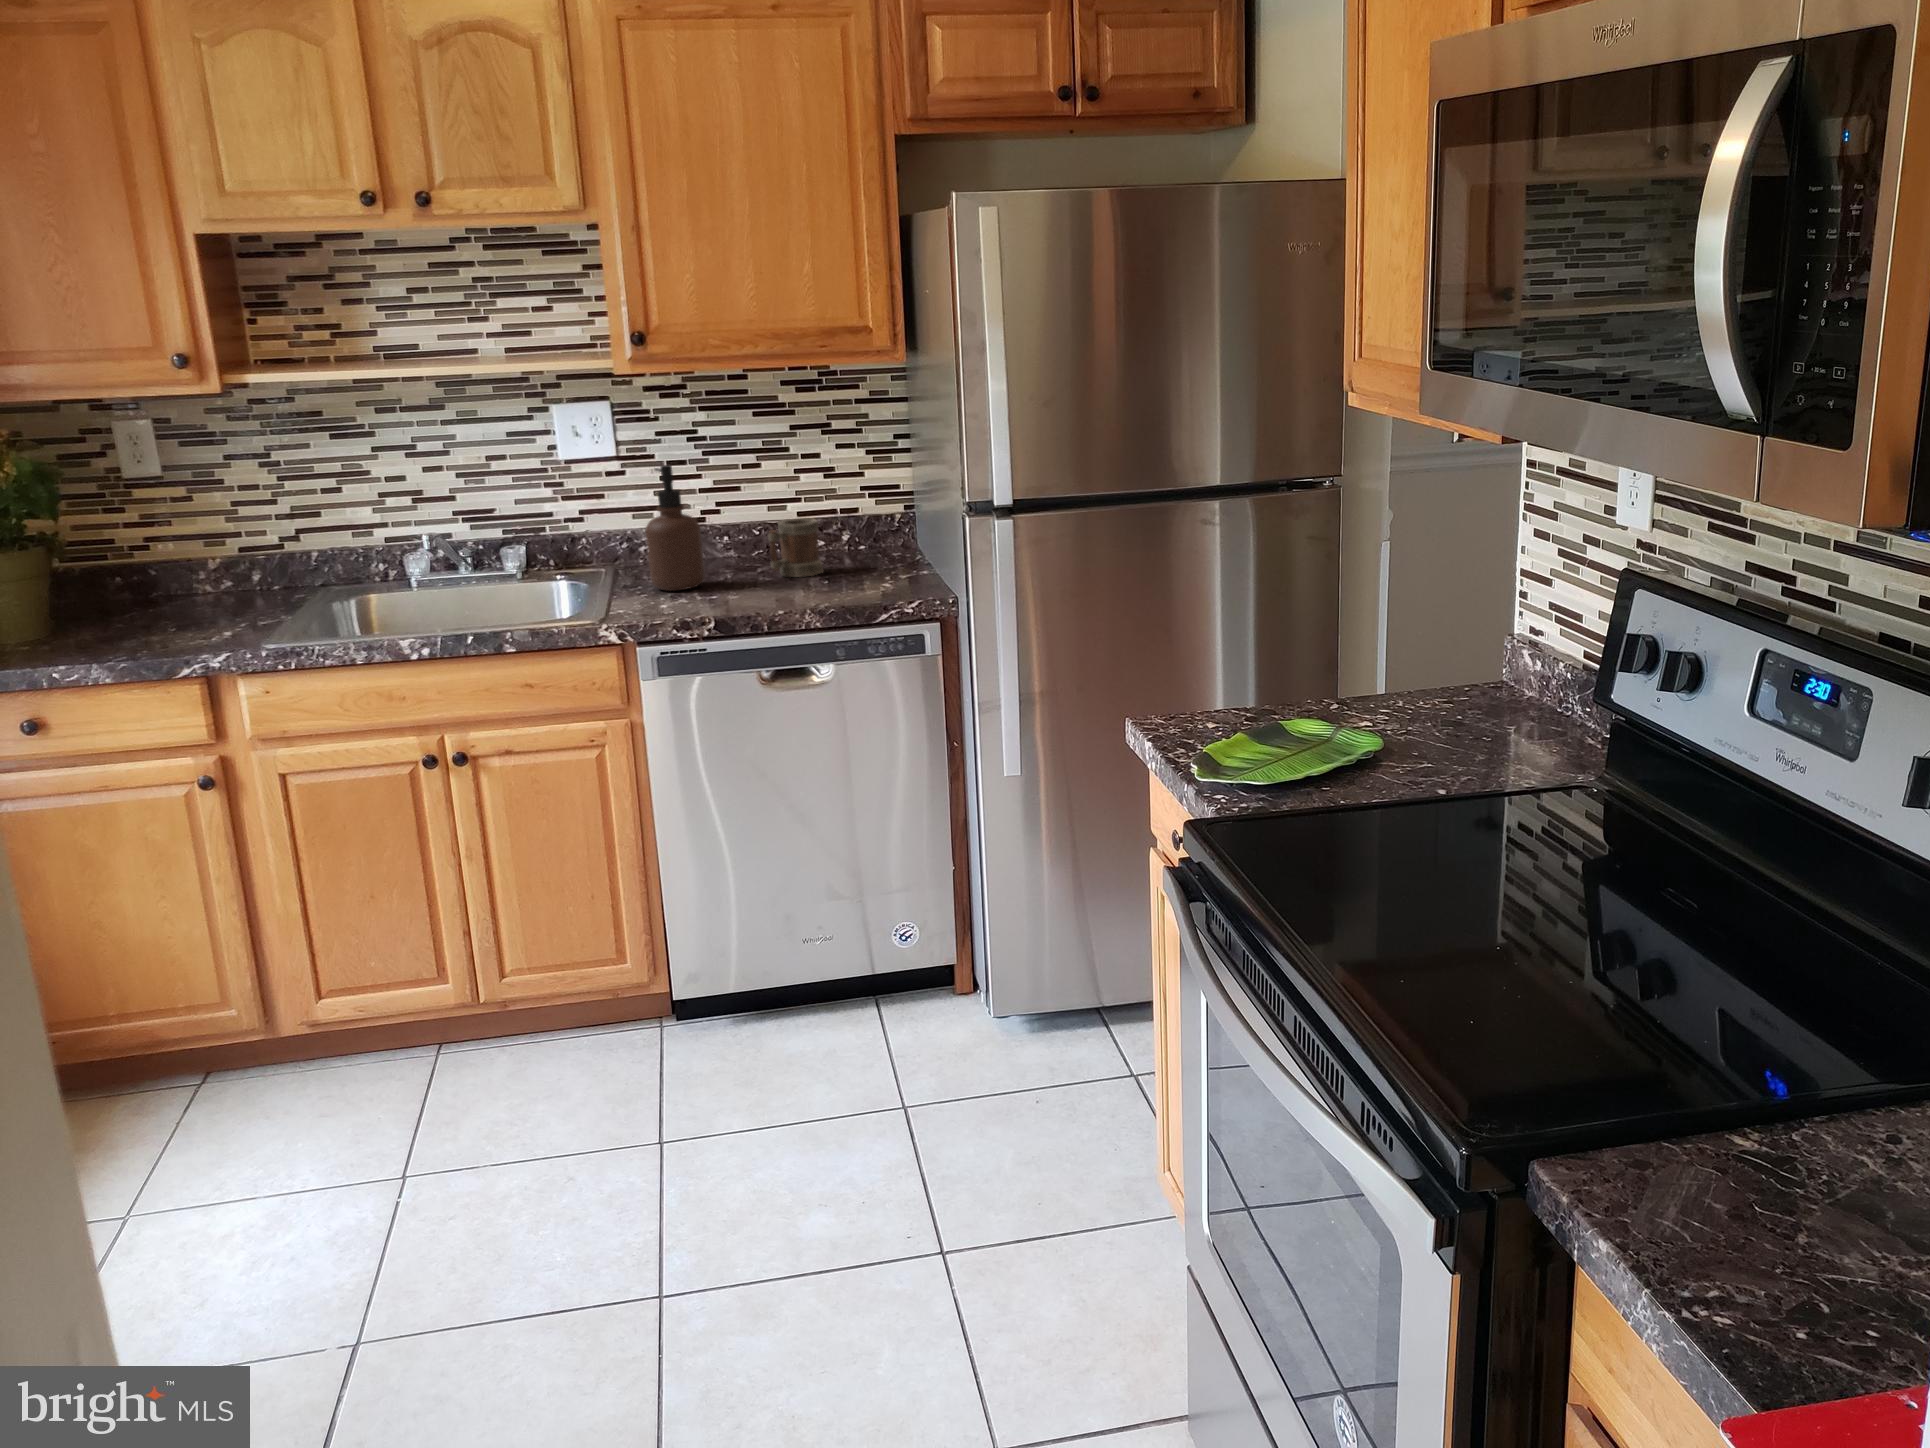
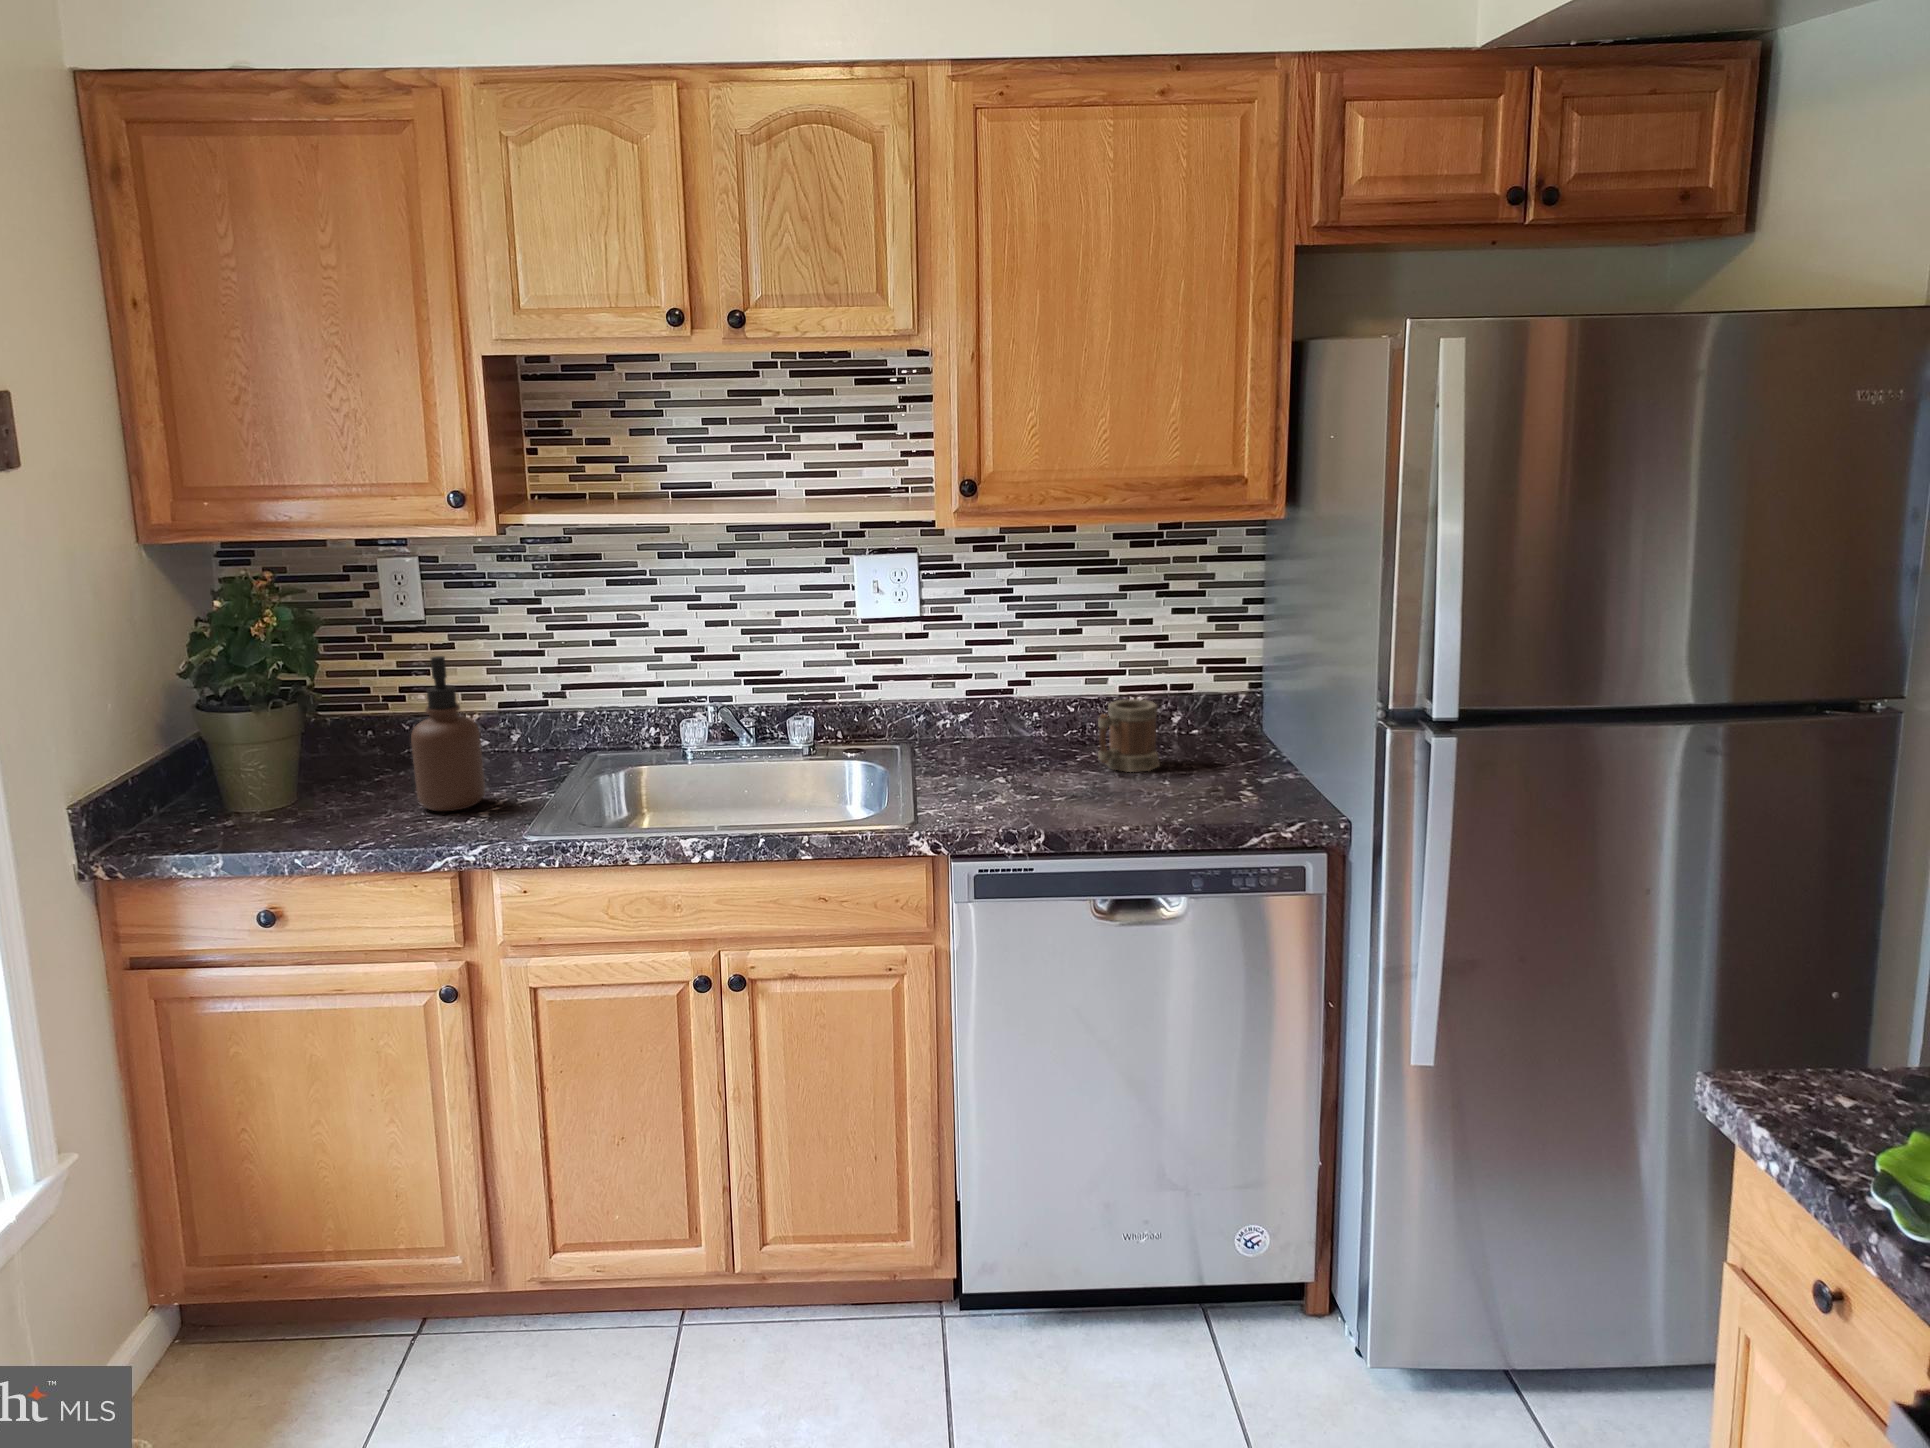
soap dispenser: present [646,465,705,591] -> present [411,656,485,811]

